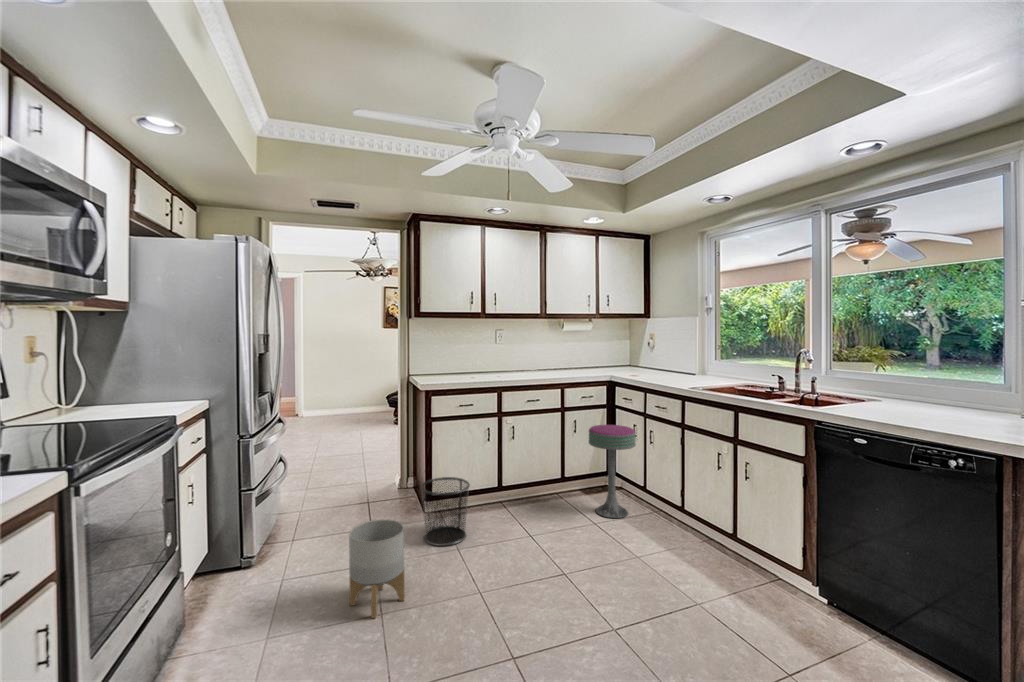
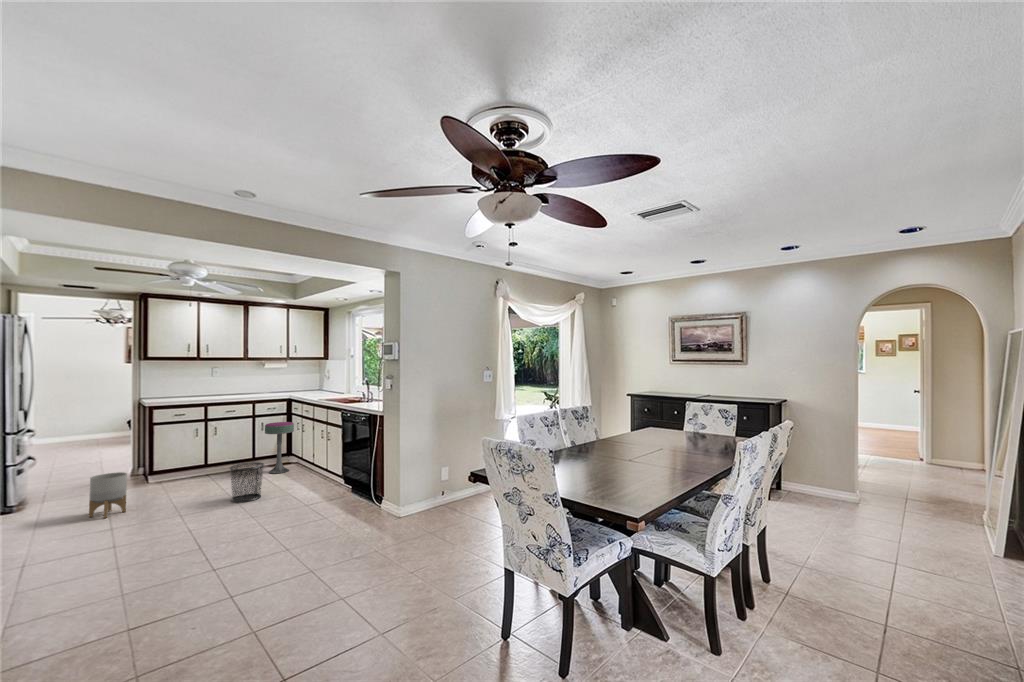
waste bin: present [421,477,470,546] -> present [230,462,264,502]

